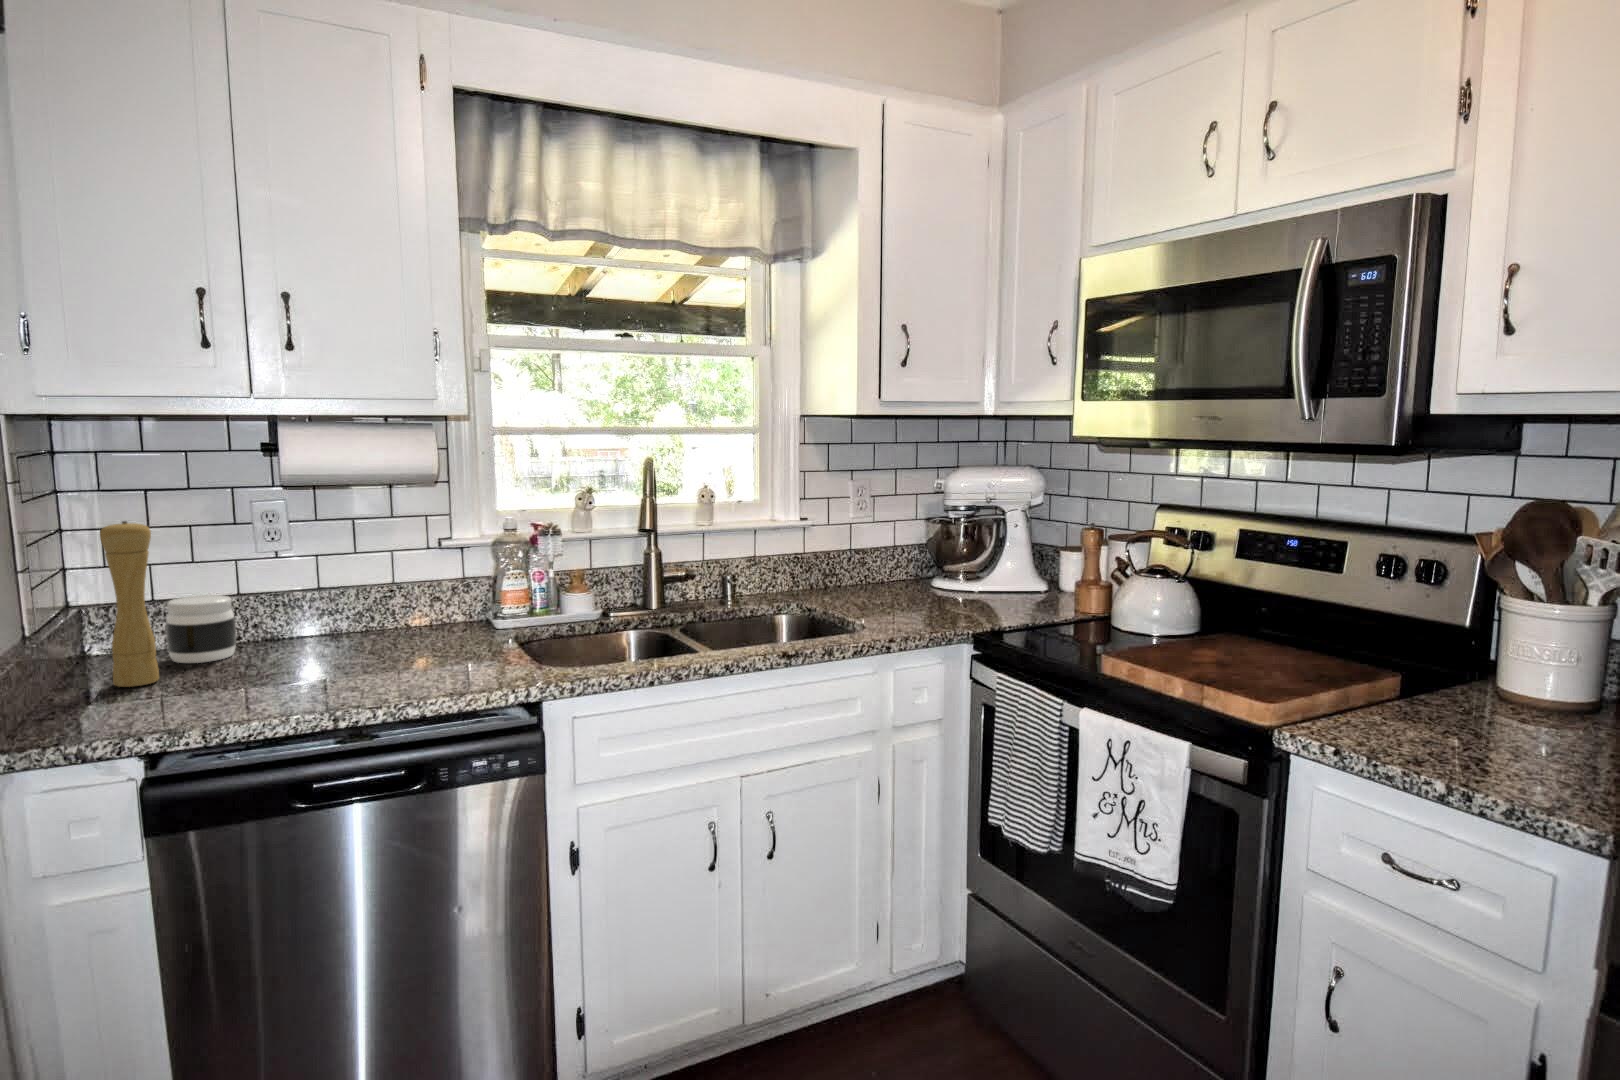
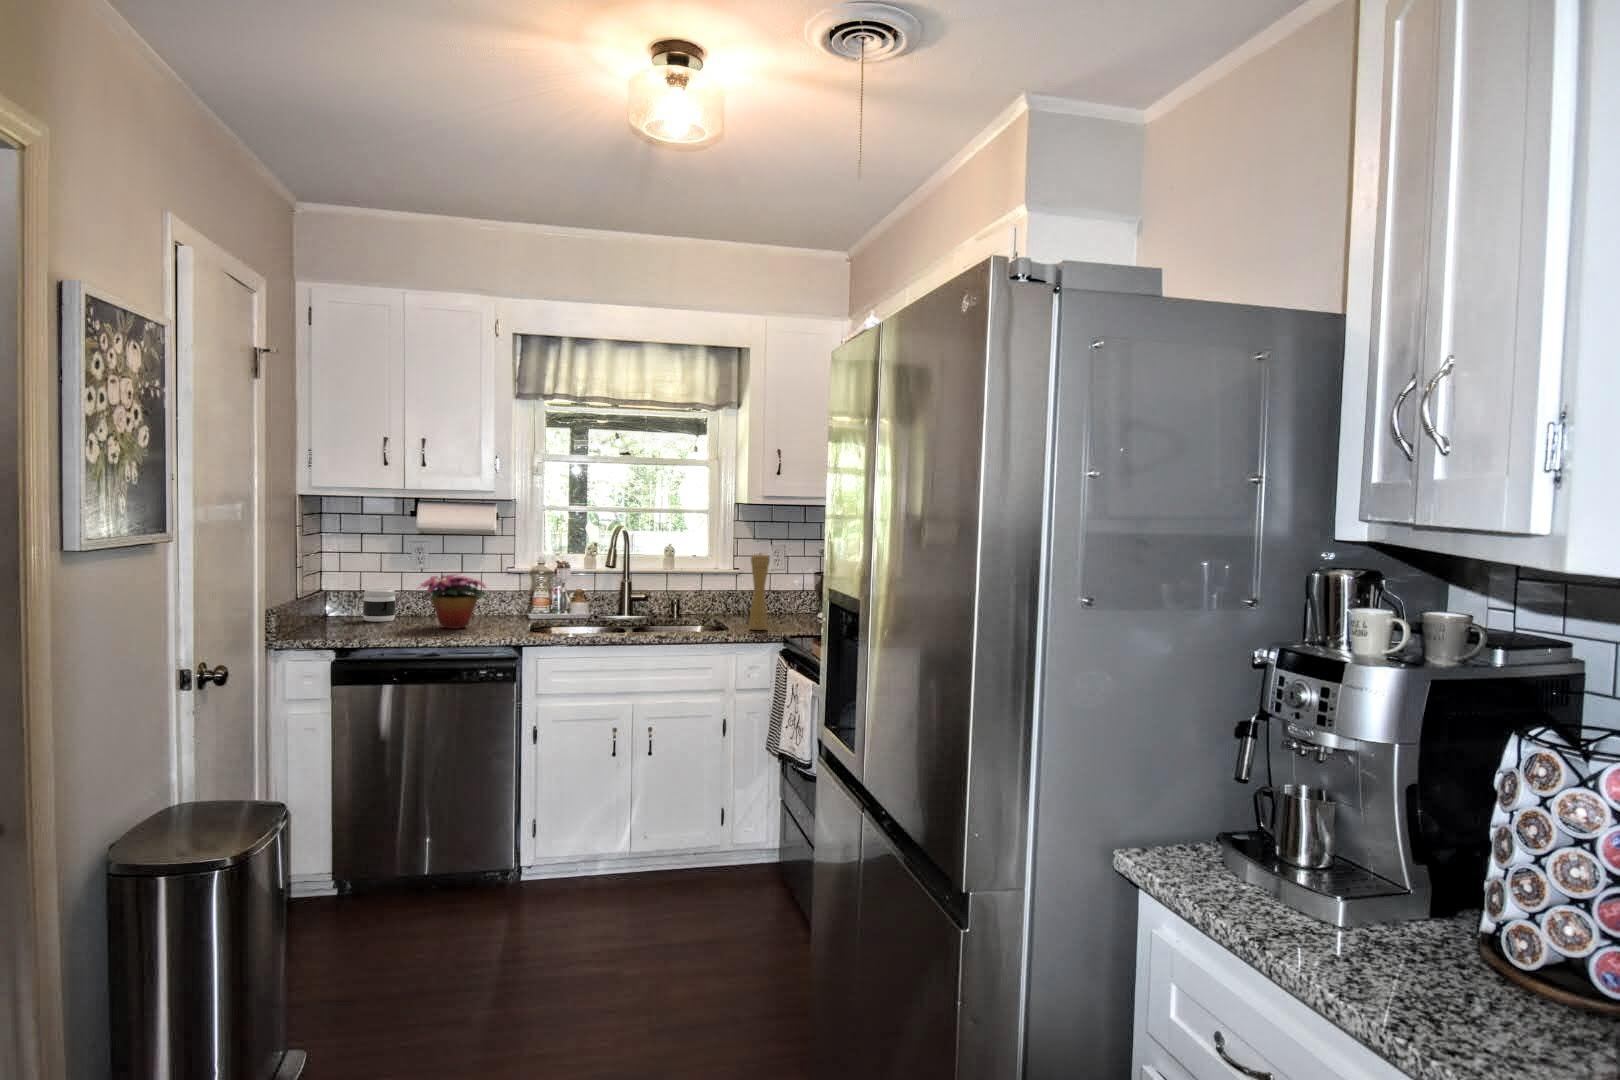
pepper mill: present [100,521,159,687] -> present [749,554,770,630]
flower arrangement: none [292,560,462,672] -> present [420,574,486,629]

